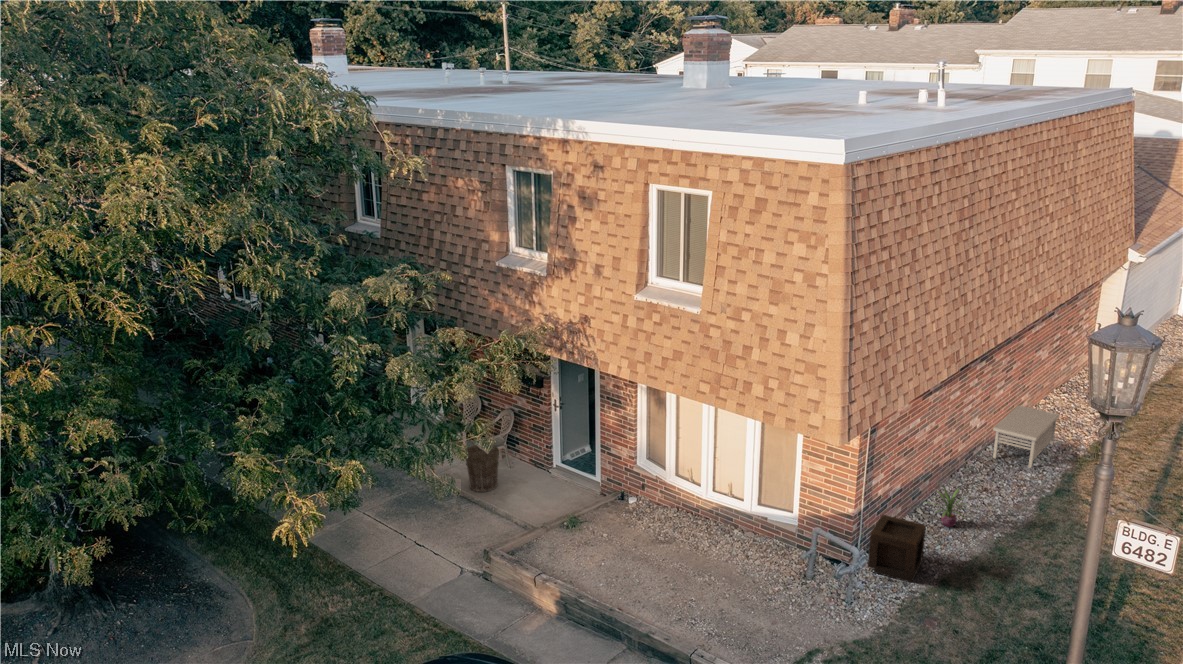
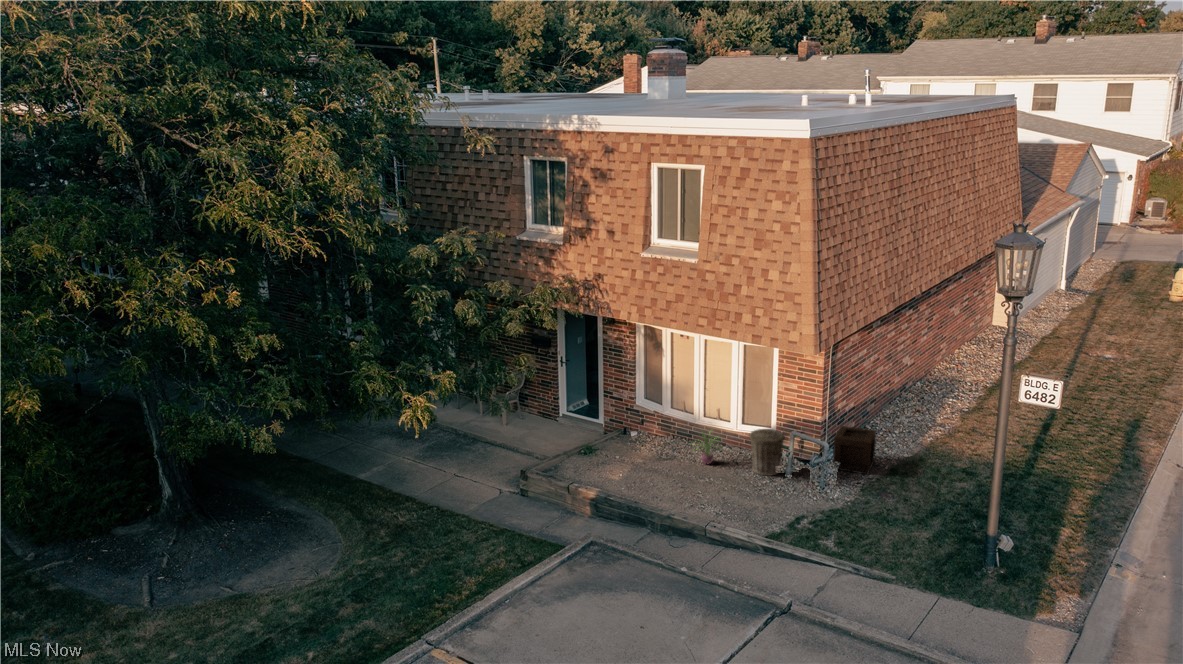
storage bench: present [993,405,1059,468] -> none [920,352,971,398]
trash can: present [466,445,499,492] -> present [750,429,785,476]
decorative plant: present [934,486,964,527] -> present [702,432,715,464]

